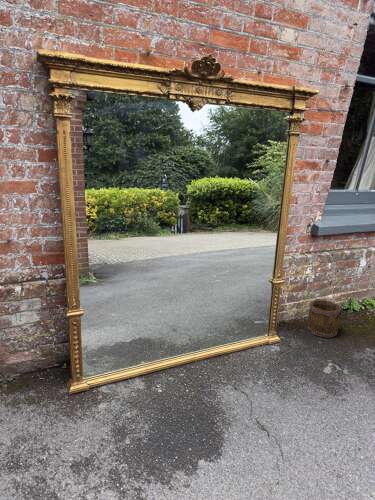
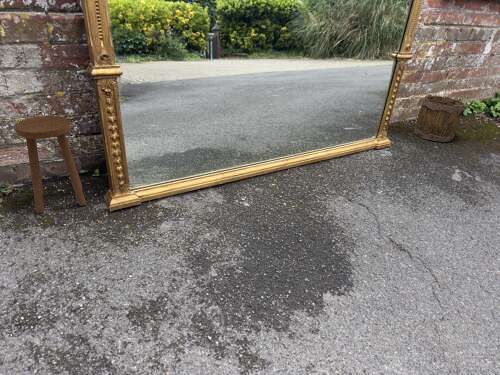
stool: none [21,333,55,396] -> present [15,116,86,213]

